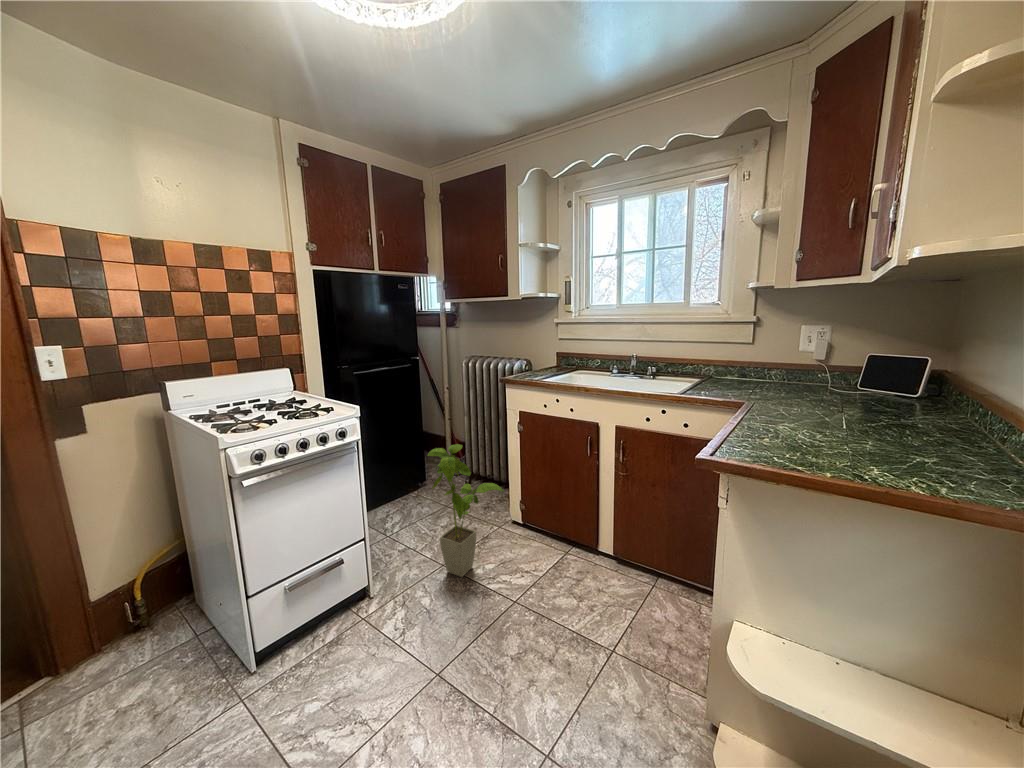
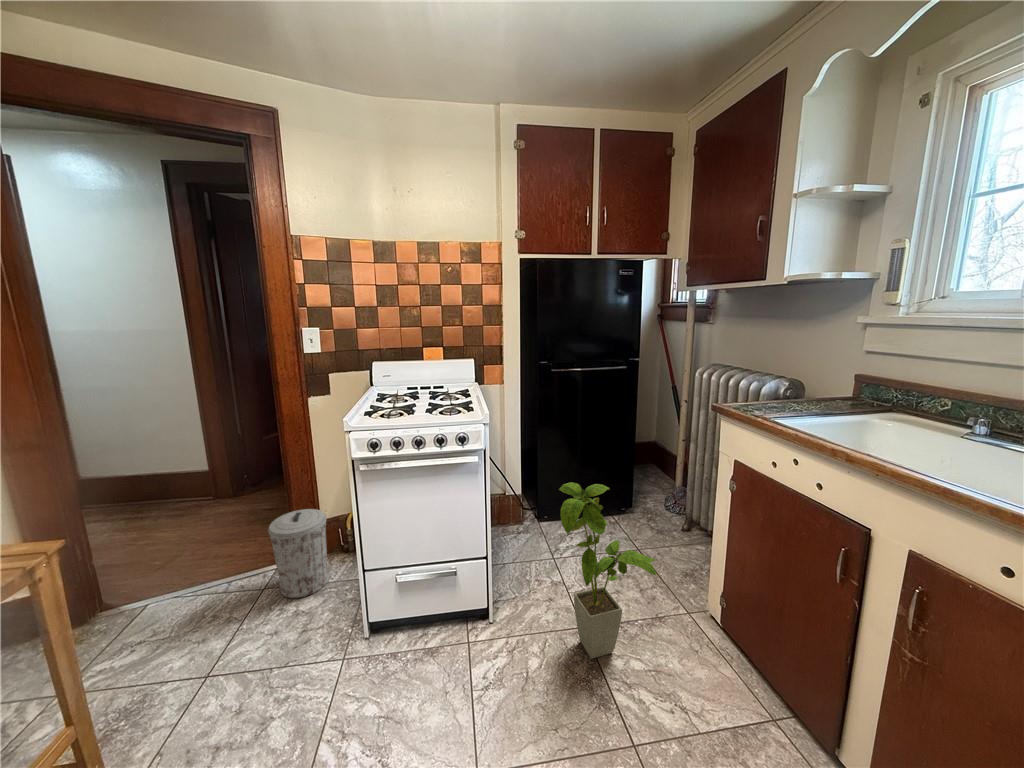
trash can: none [20,583,134,714] -> present [268,509,329,598]

